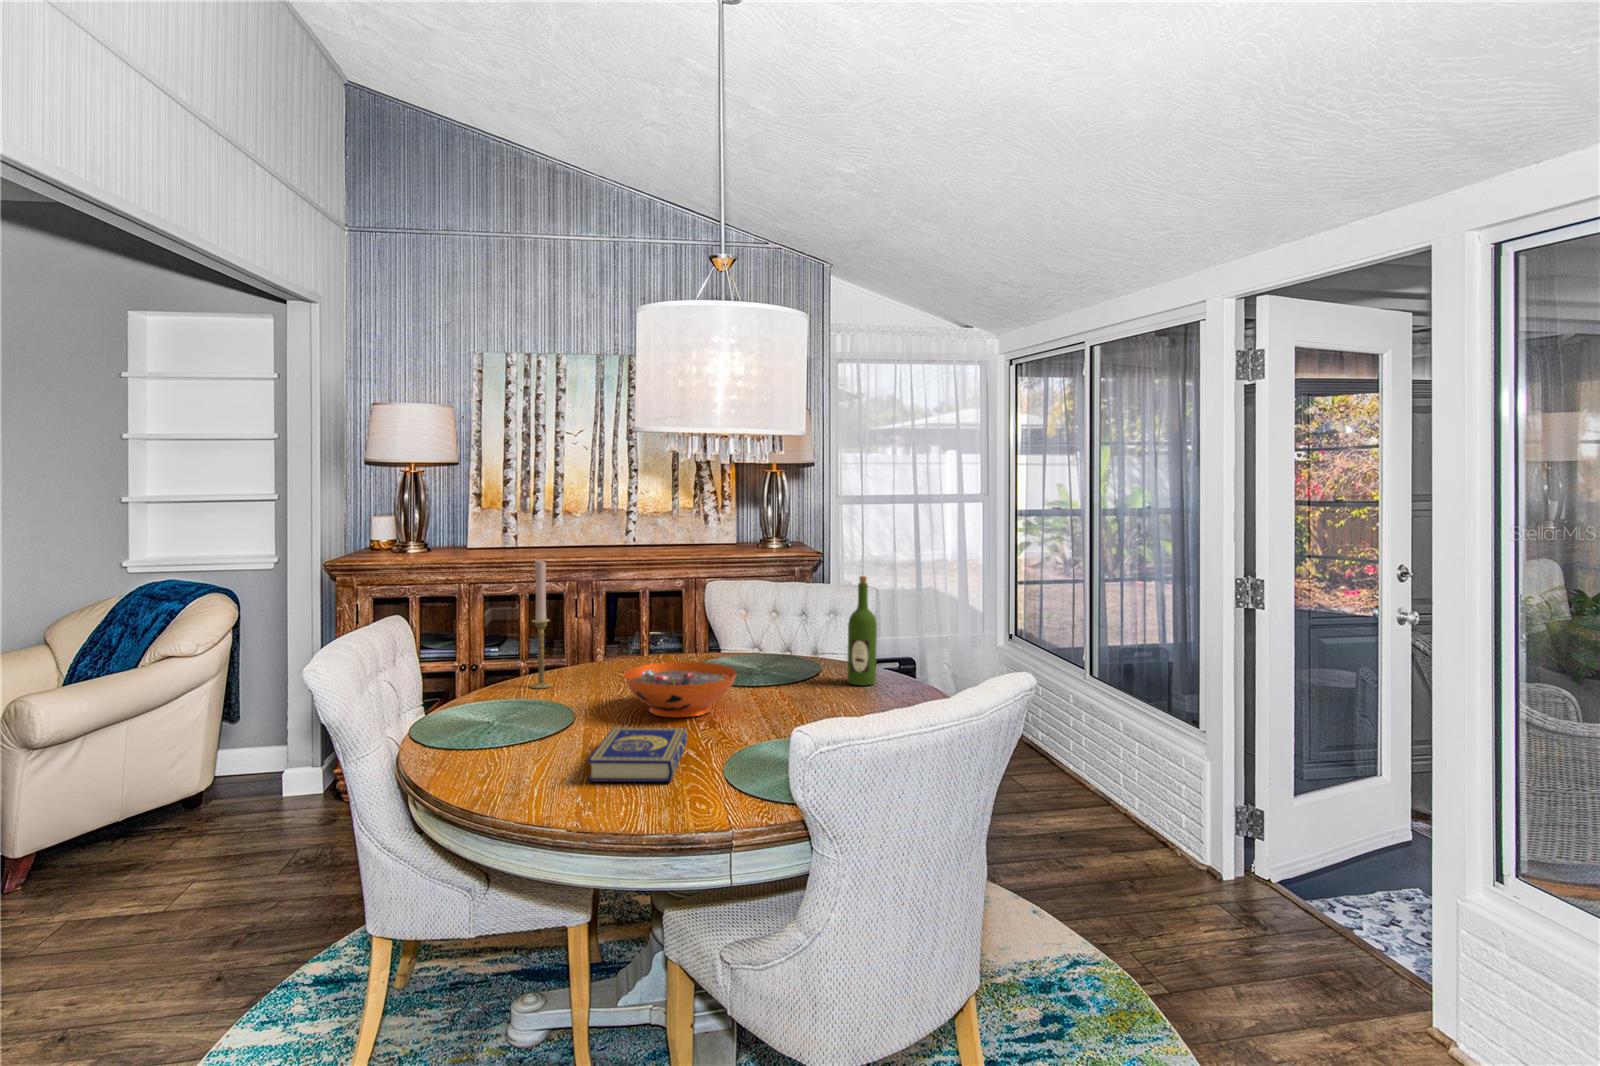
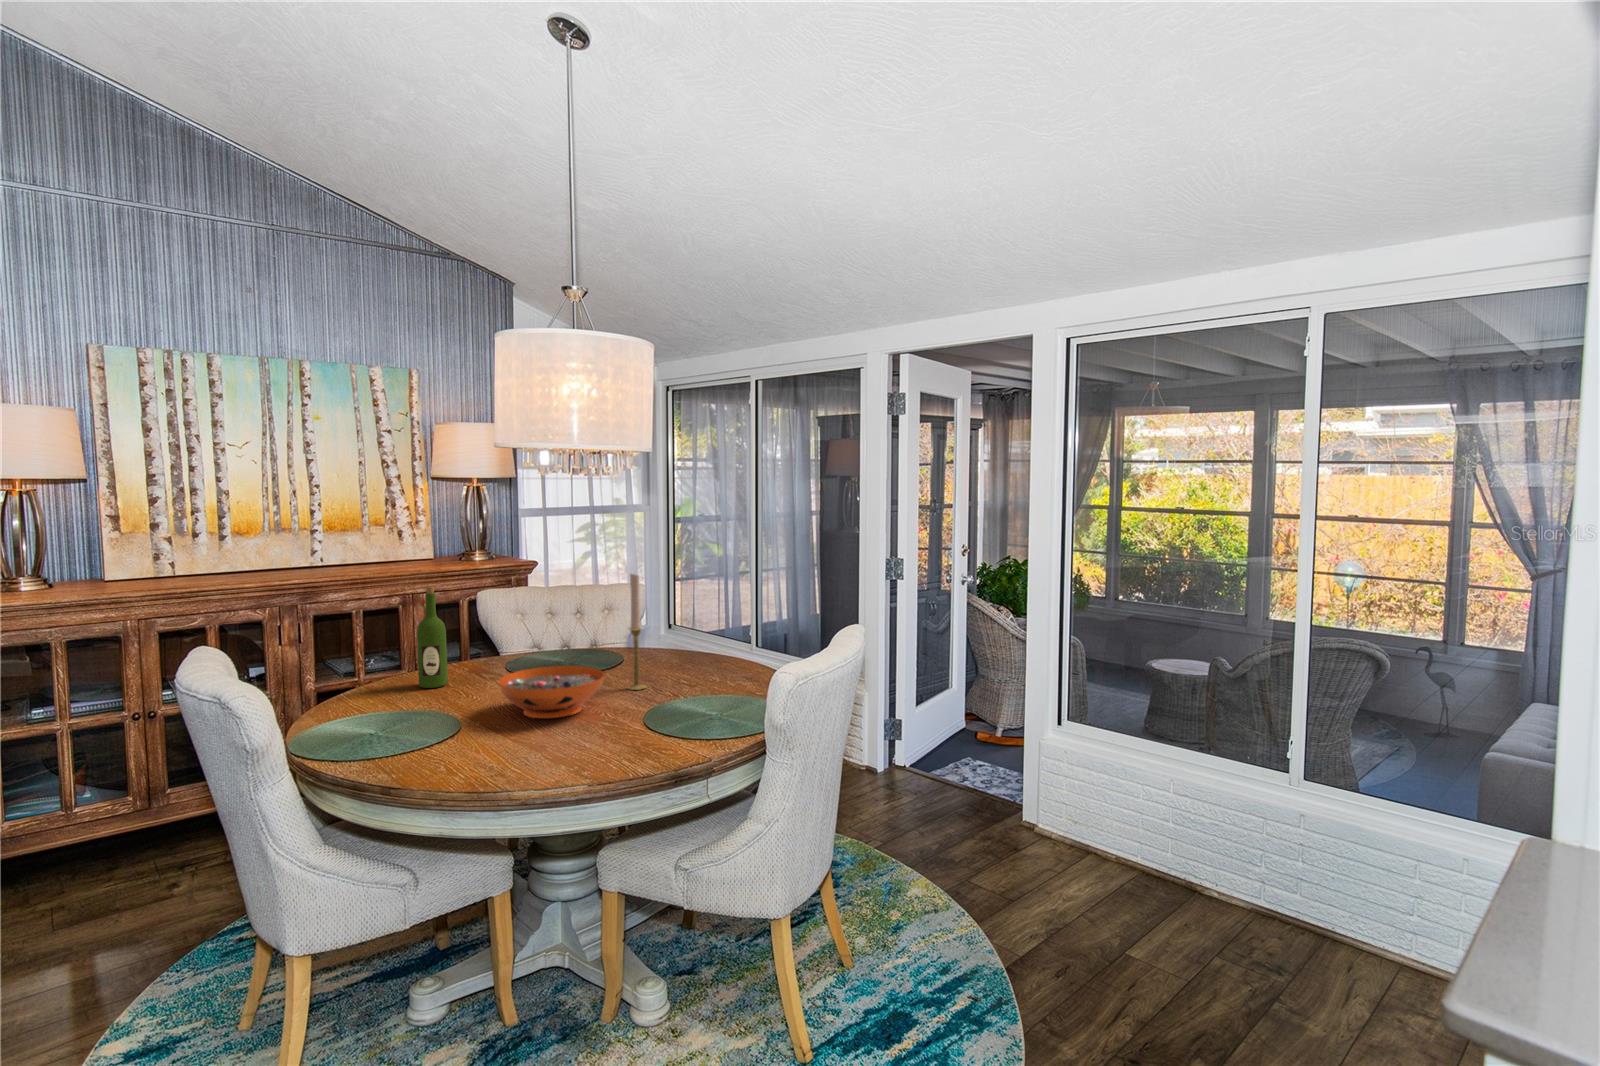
candlestick: present [531,560,552,688] -> present [627,574,646,690]
wine bottle: present [848,576,877,685] -> present [417,587,448,688]
book: present [588,727,688,782] -> none [538,721,640,778]

